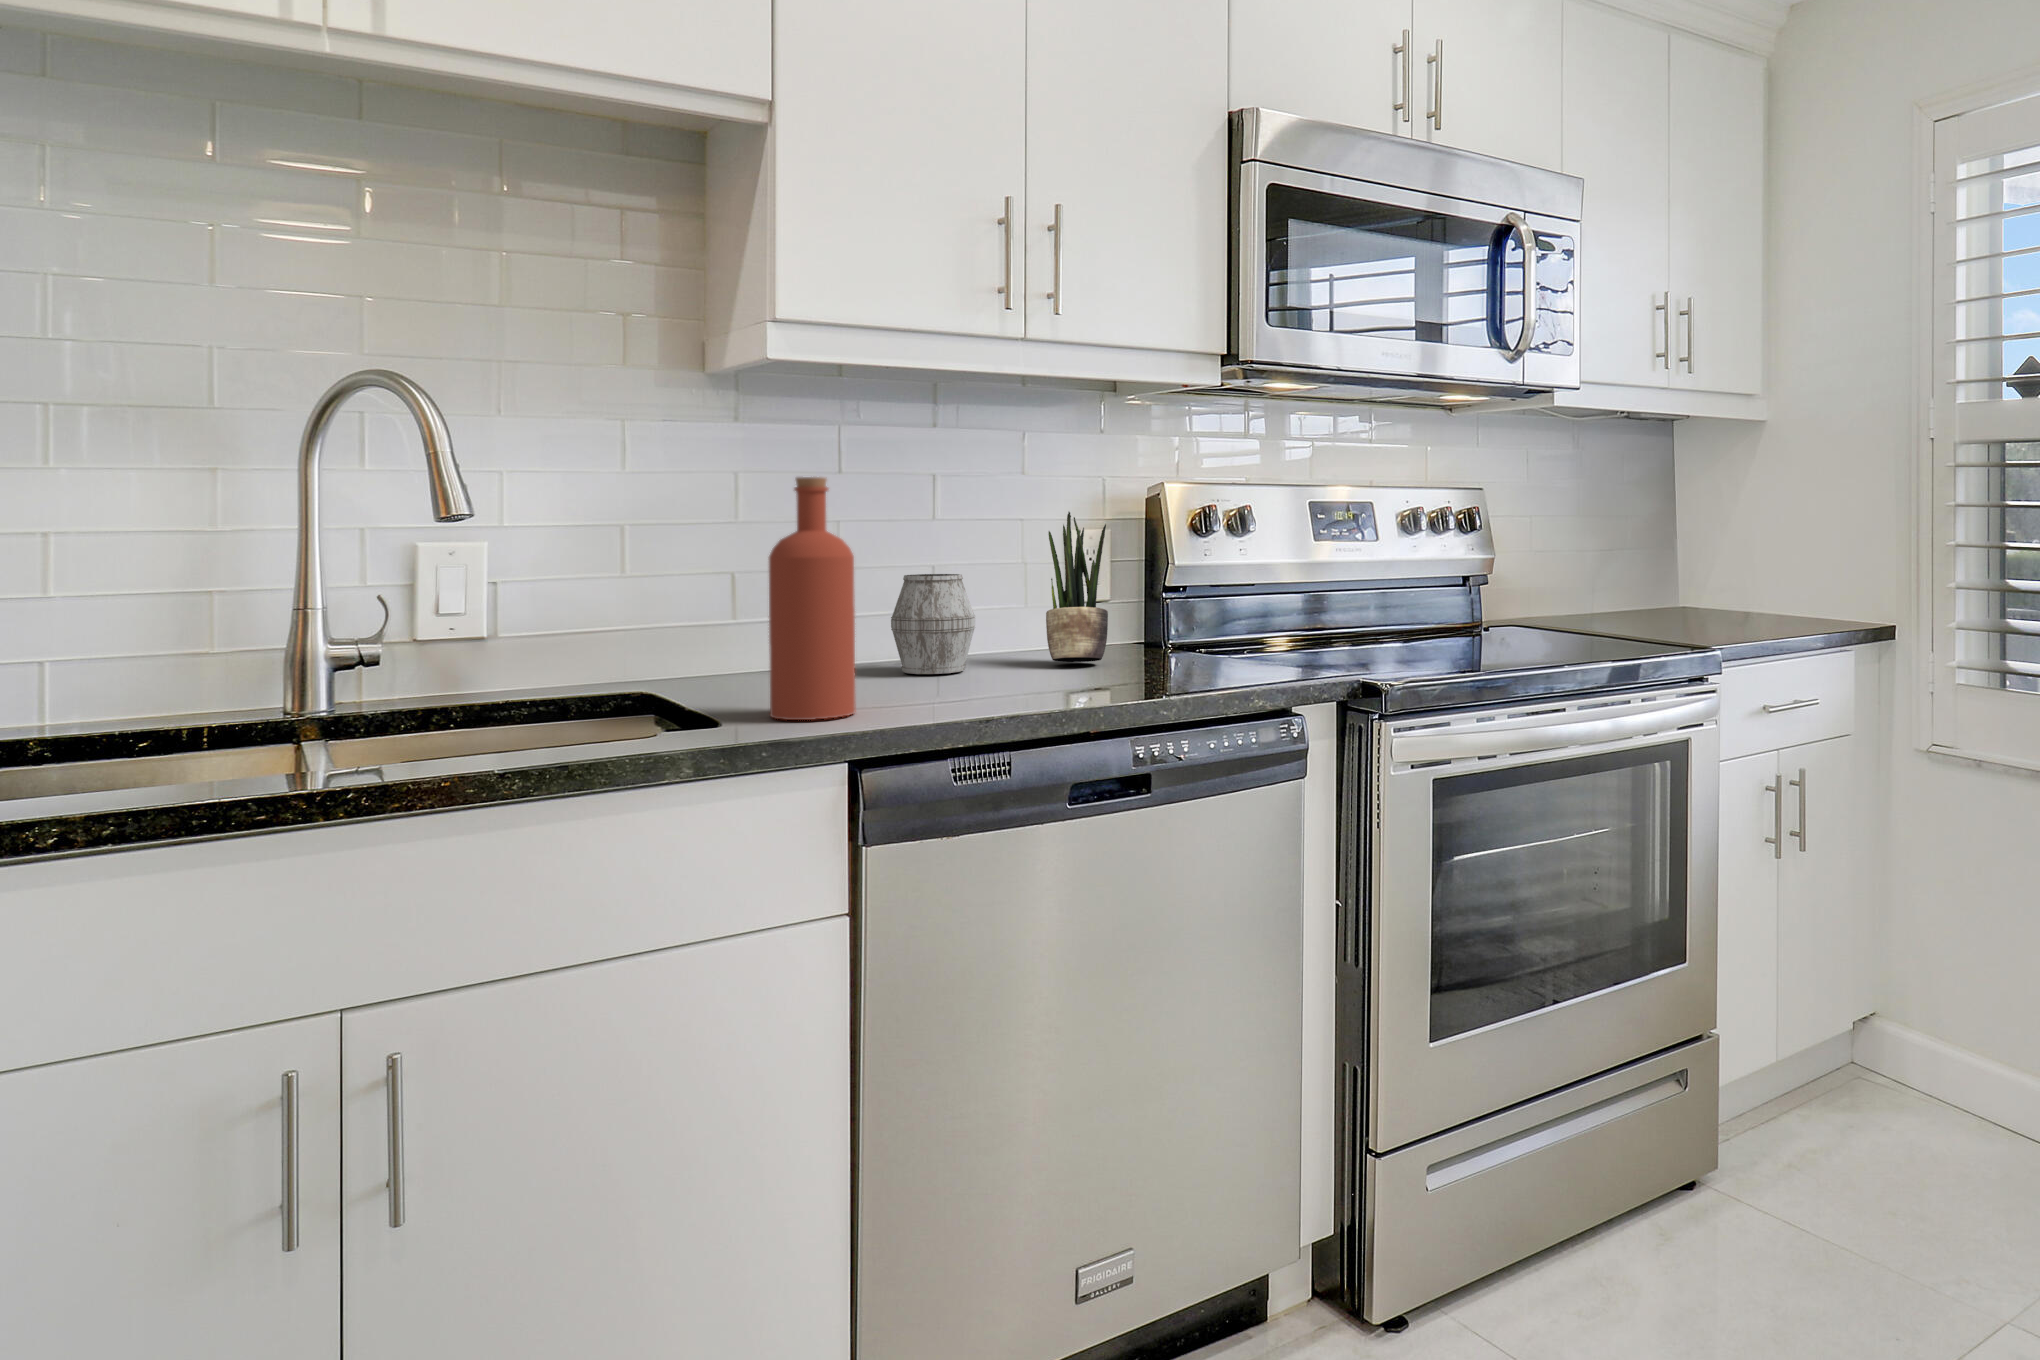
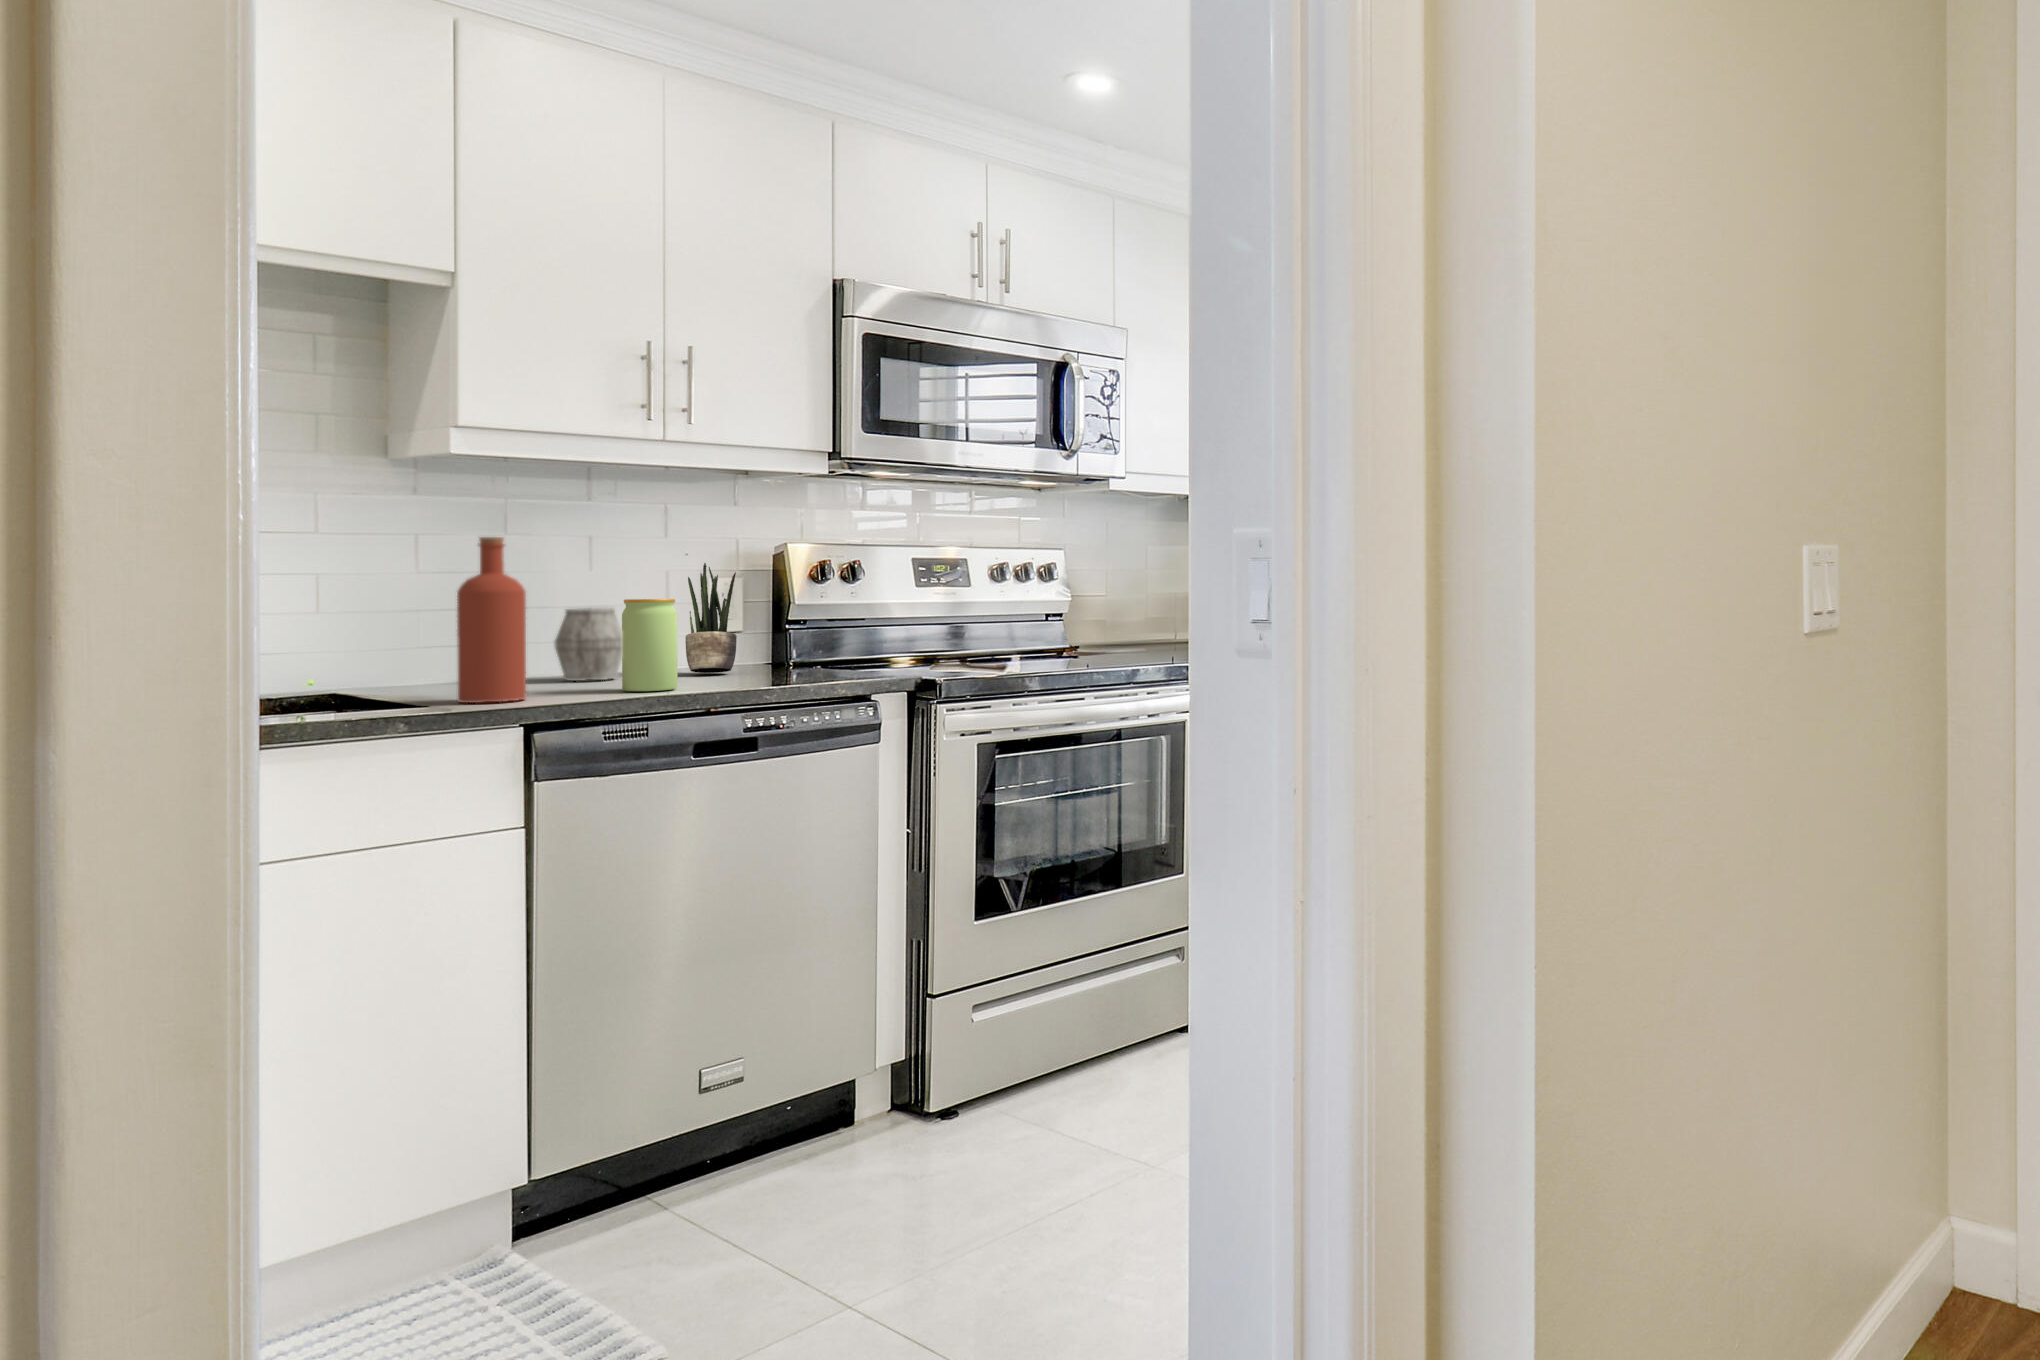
jar: none [975,565,1045,701] -> present [622,599,678,691]

